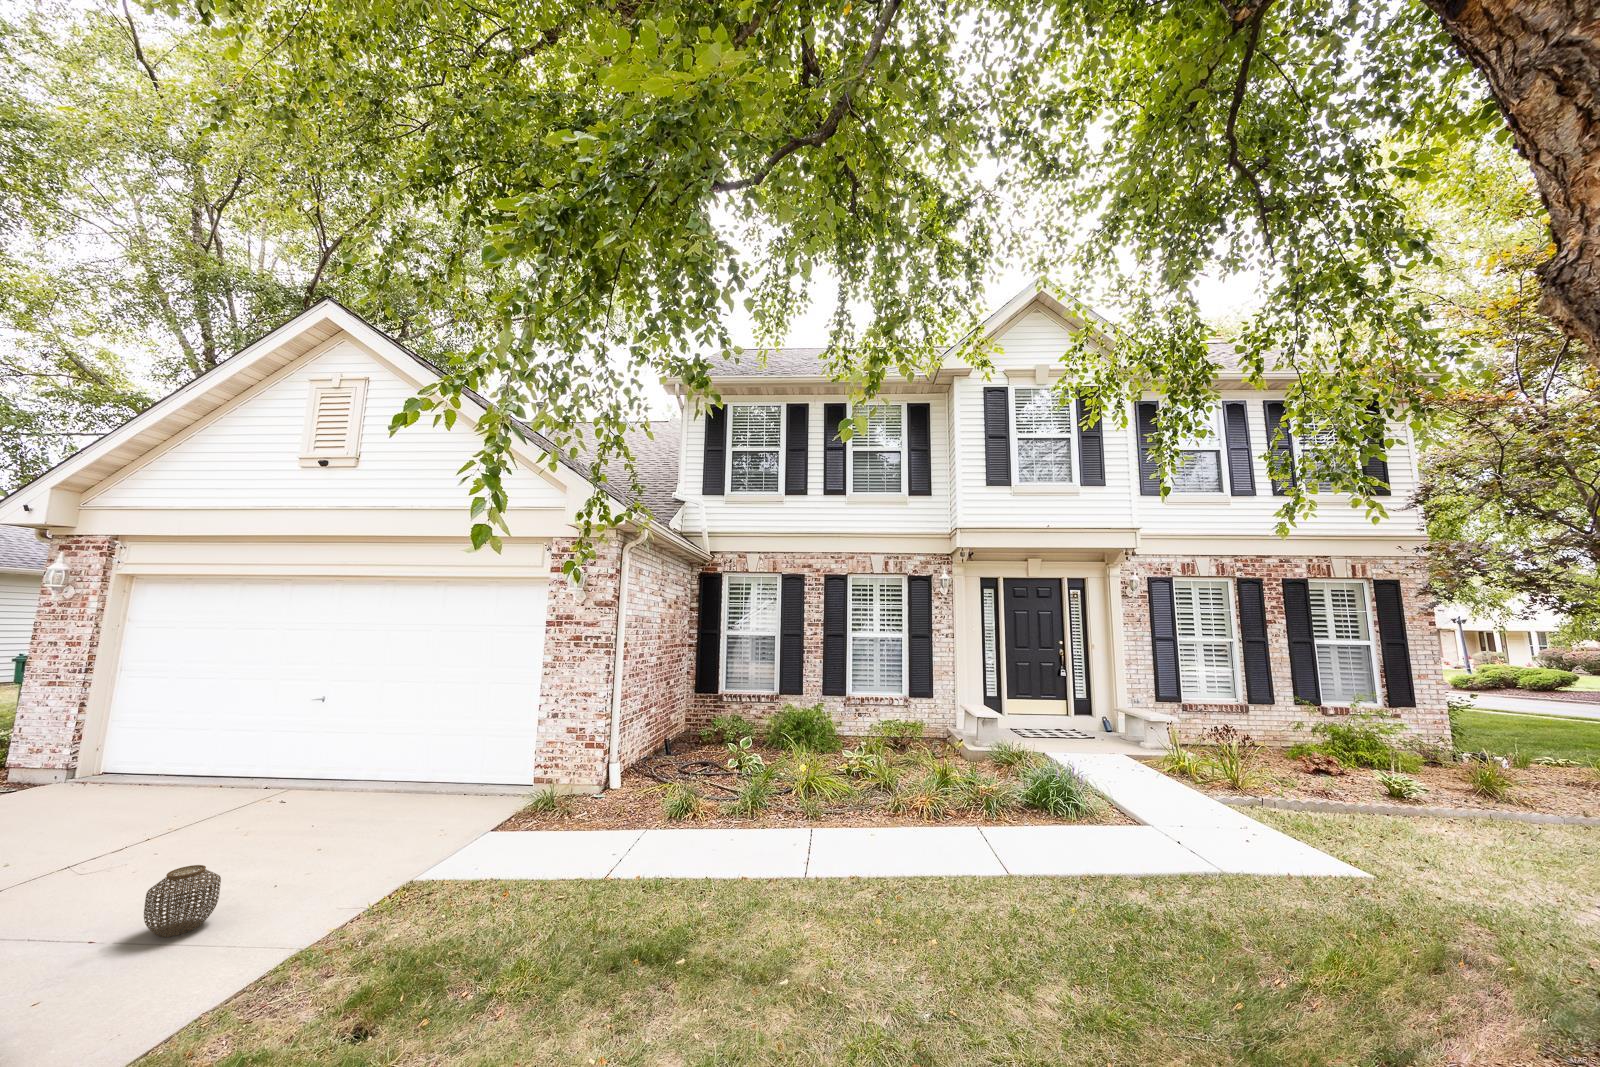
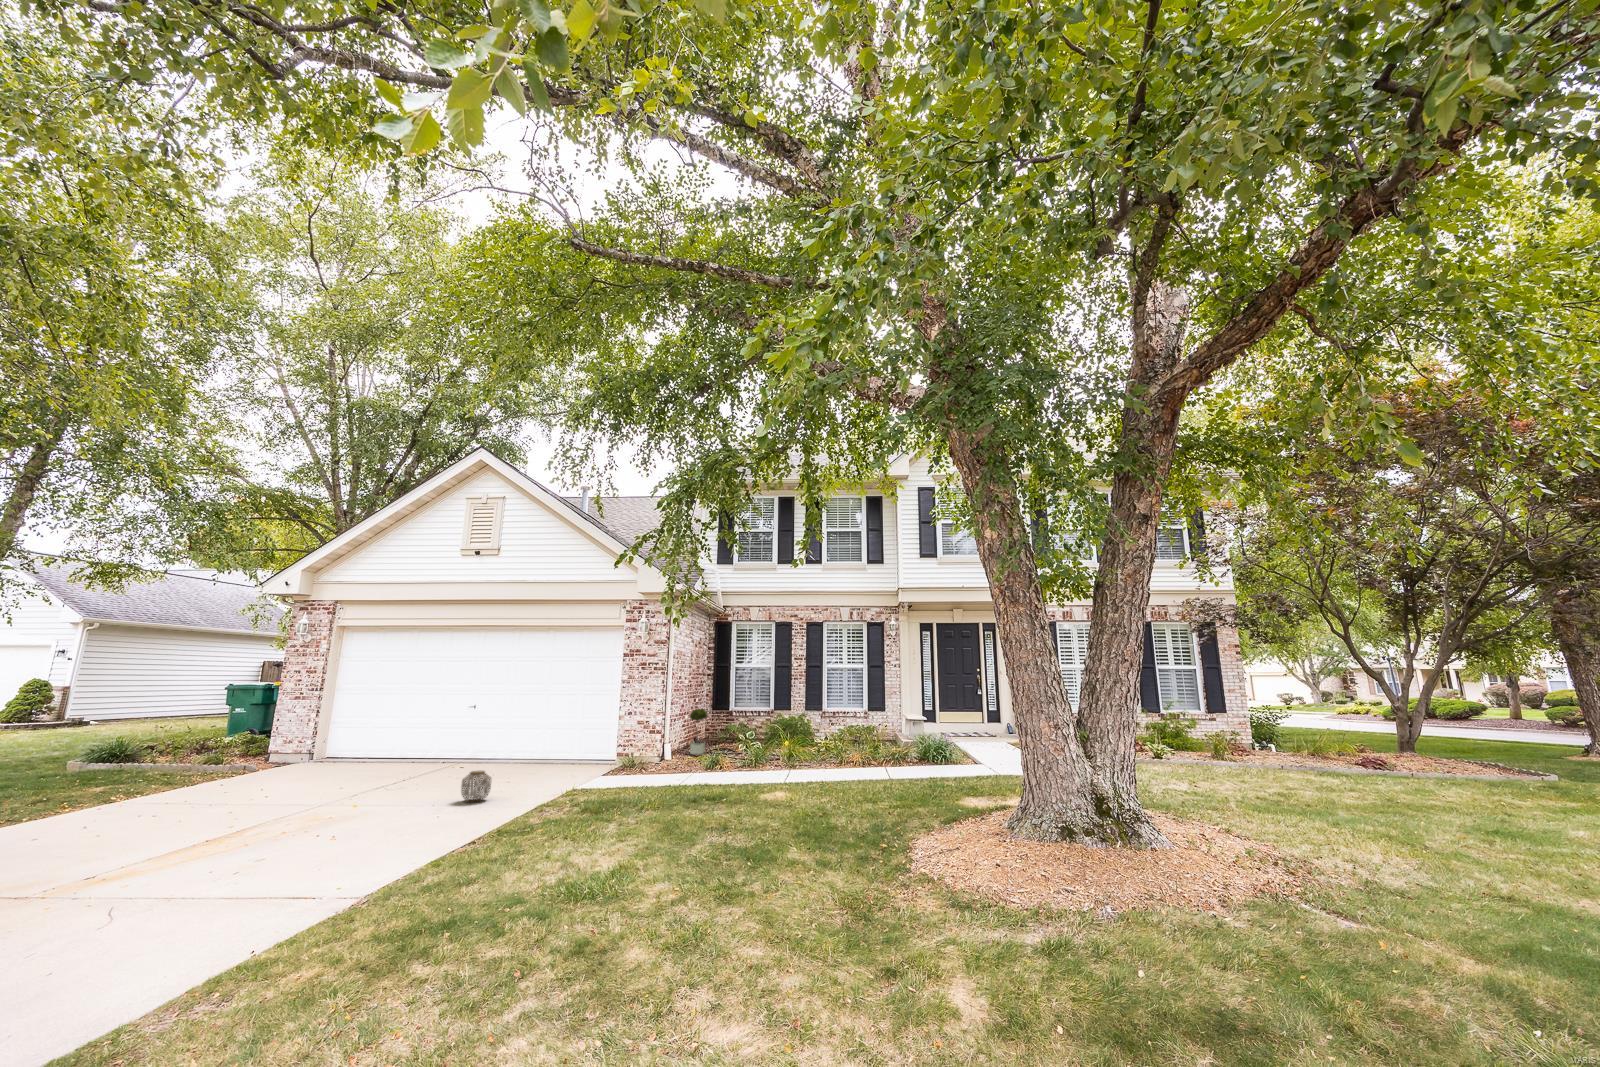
potted tree: none [656,698,684,765] -> present [690,708,708,754]

